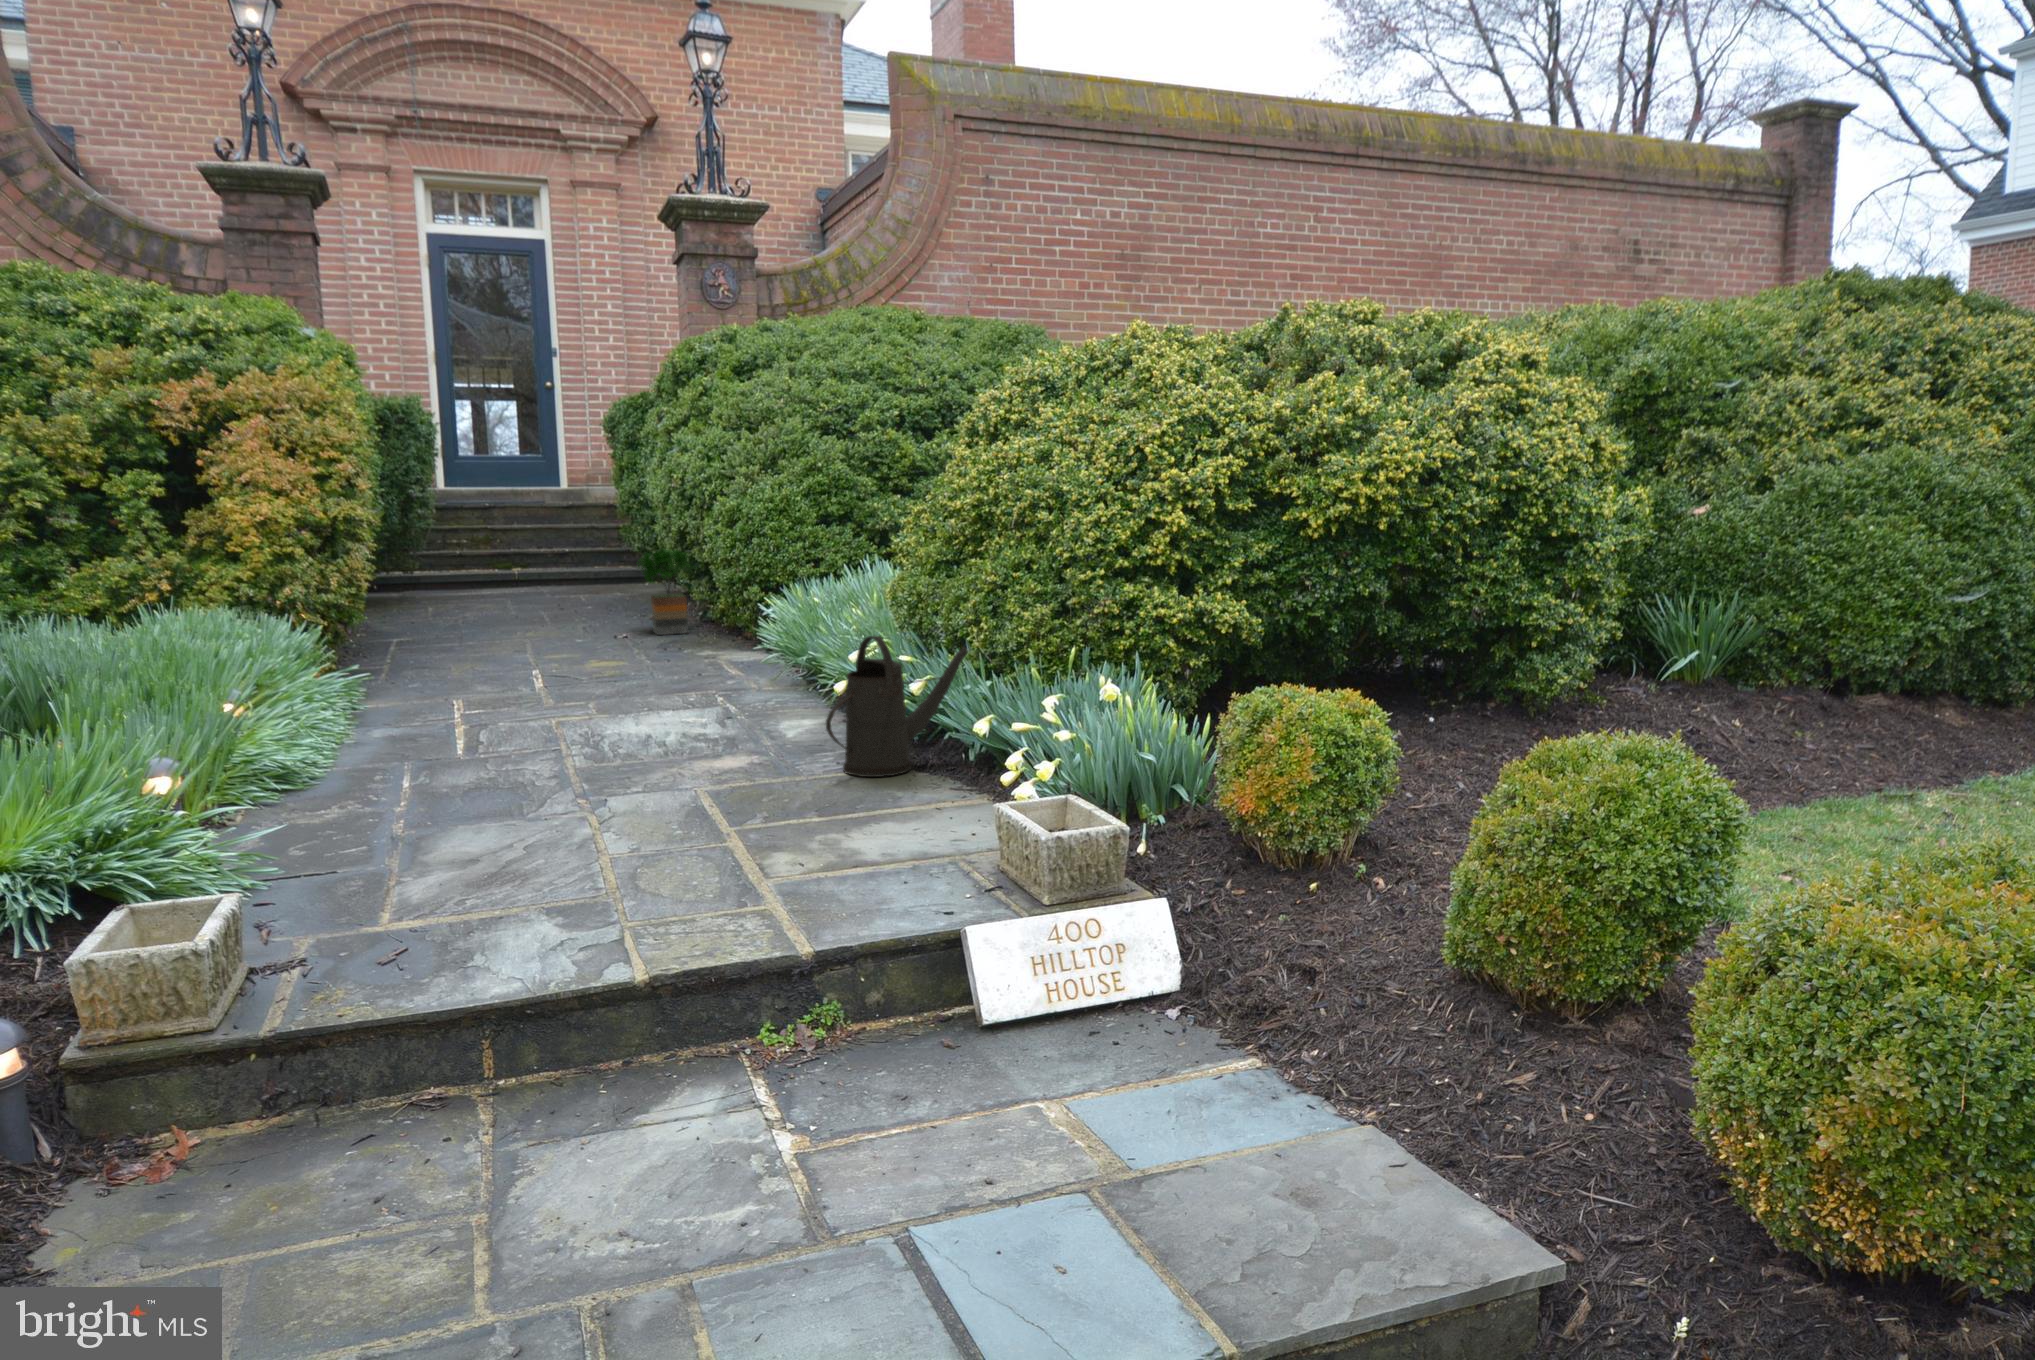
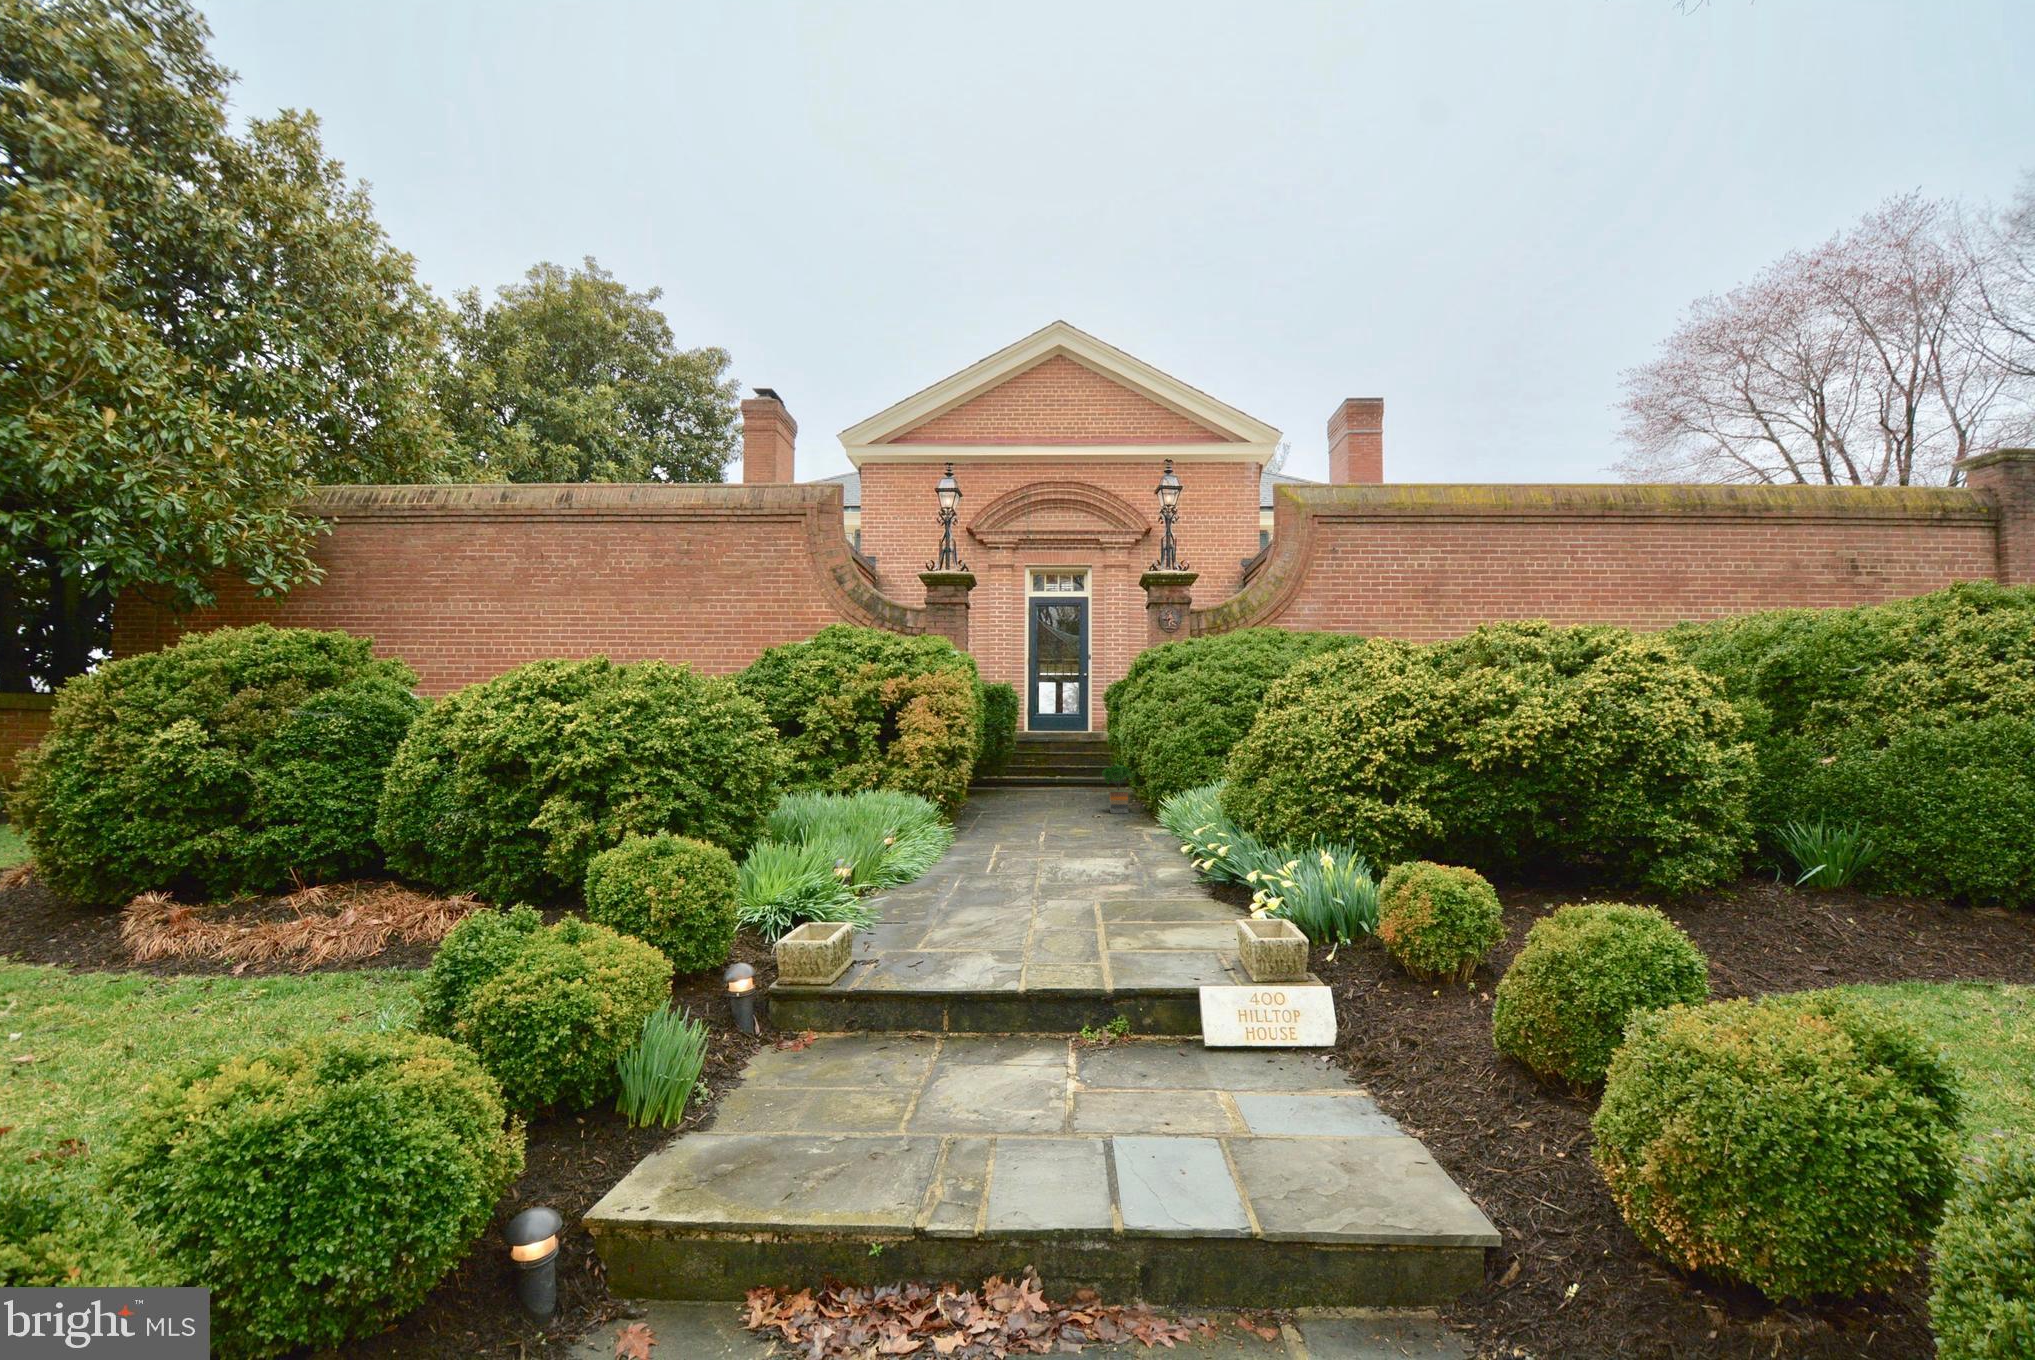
watering can: present [826,636,967,777] -> none [1168,819,1256,901]

